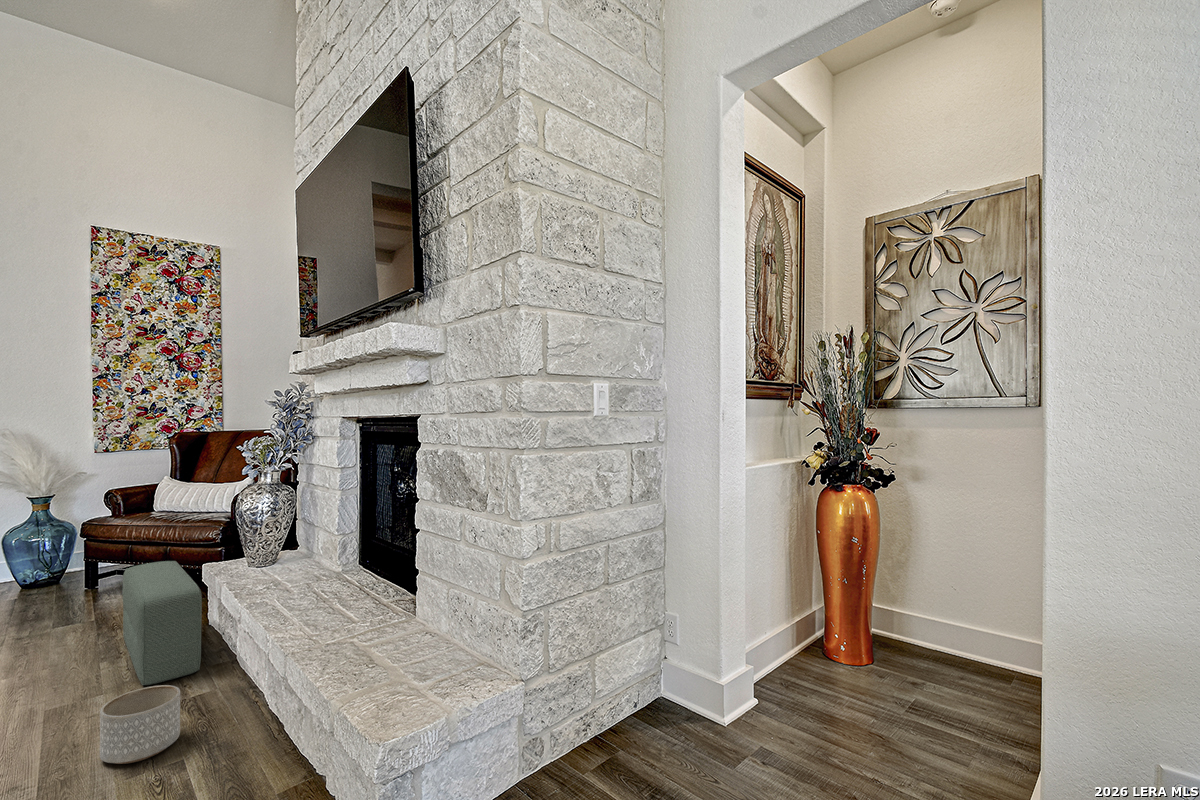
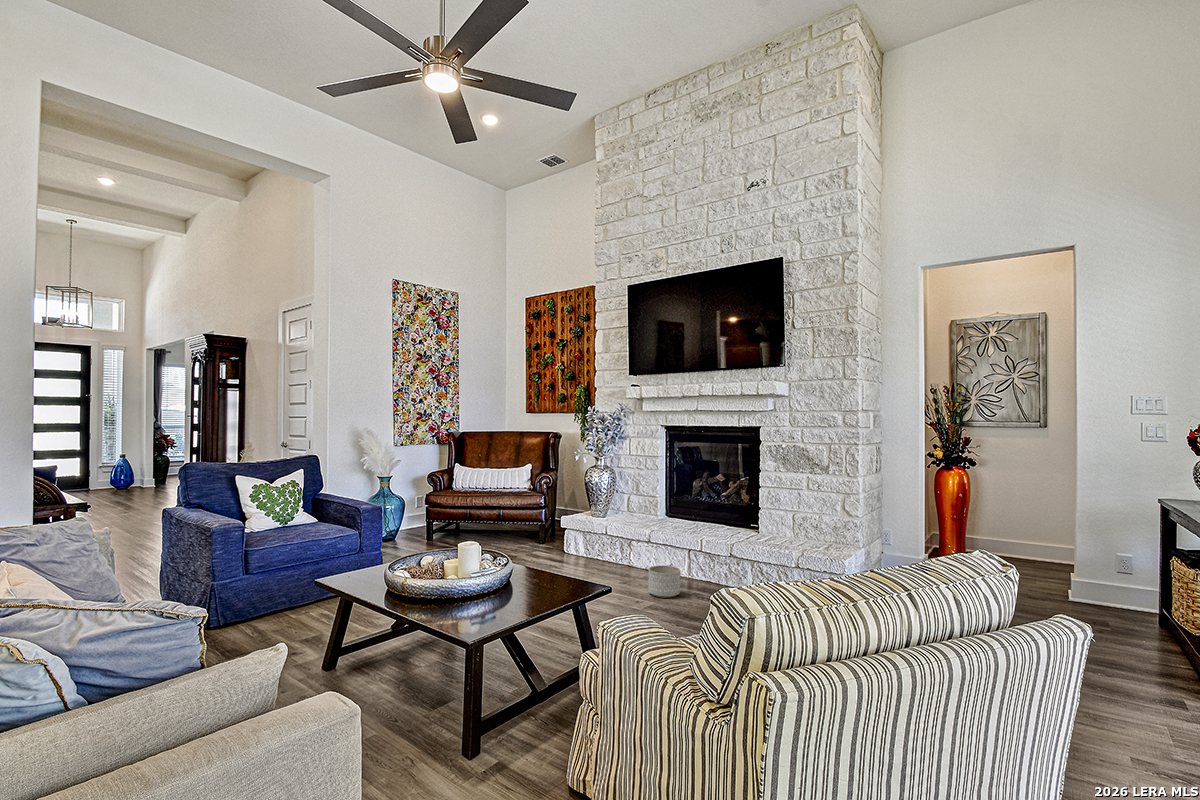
pouf: present [122,561,202,685] -> none [533,515,621,577]

